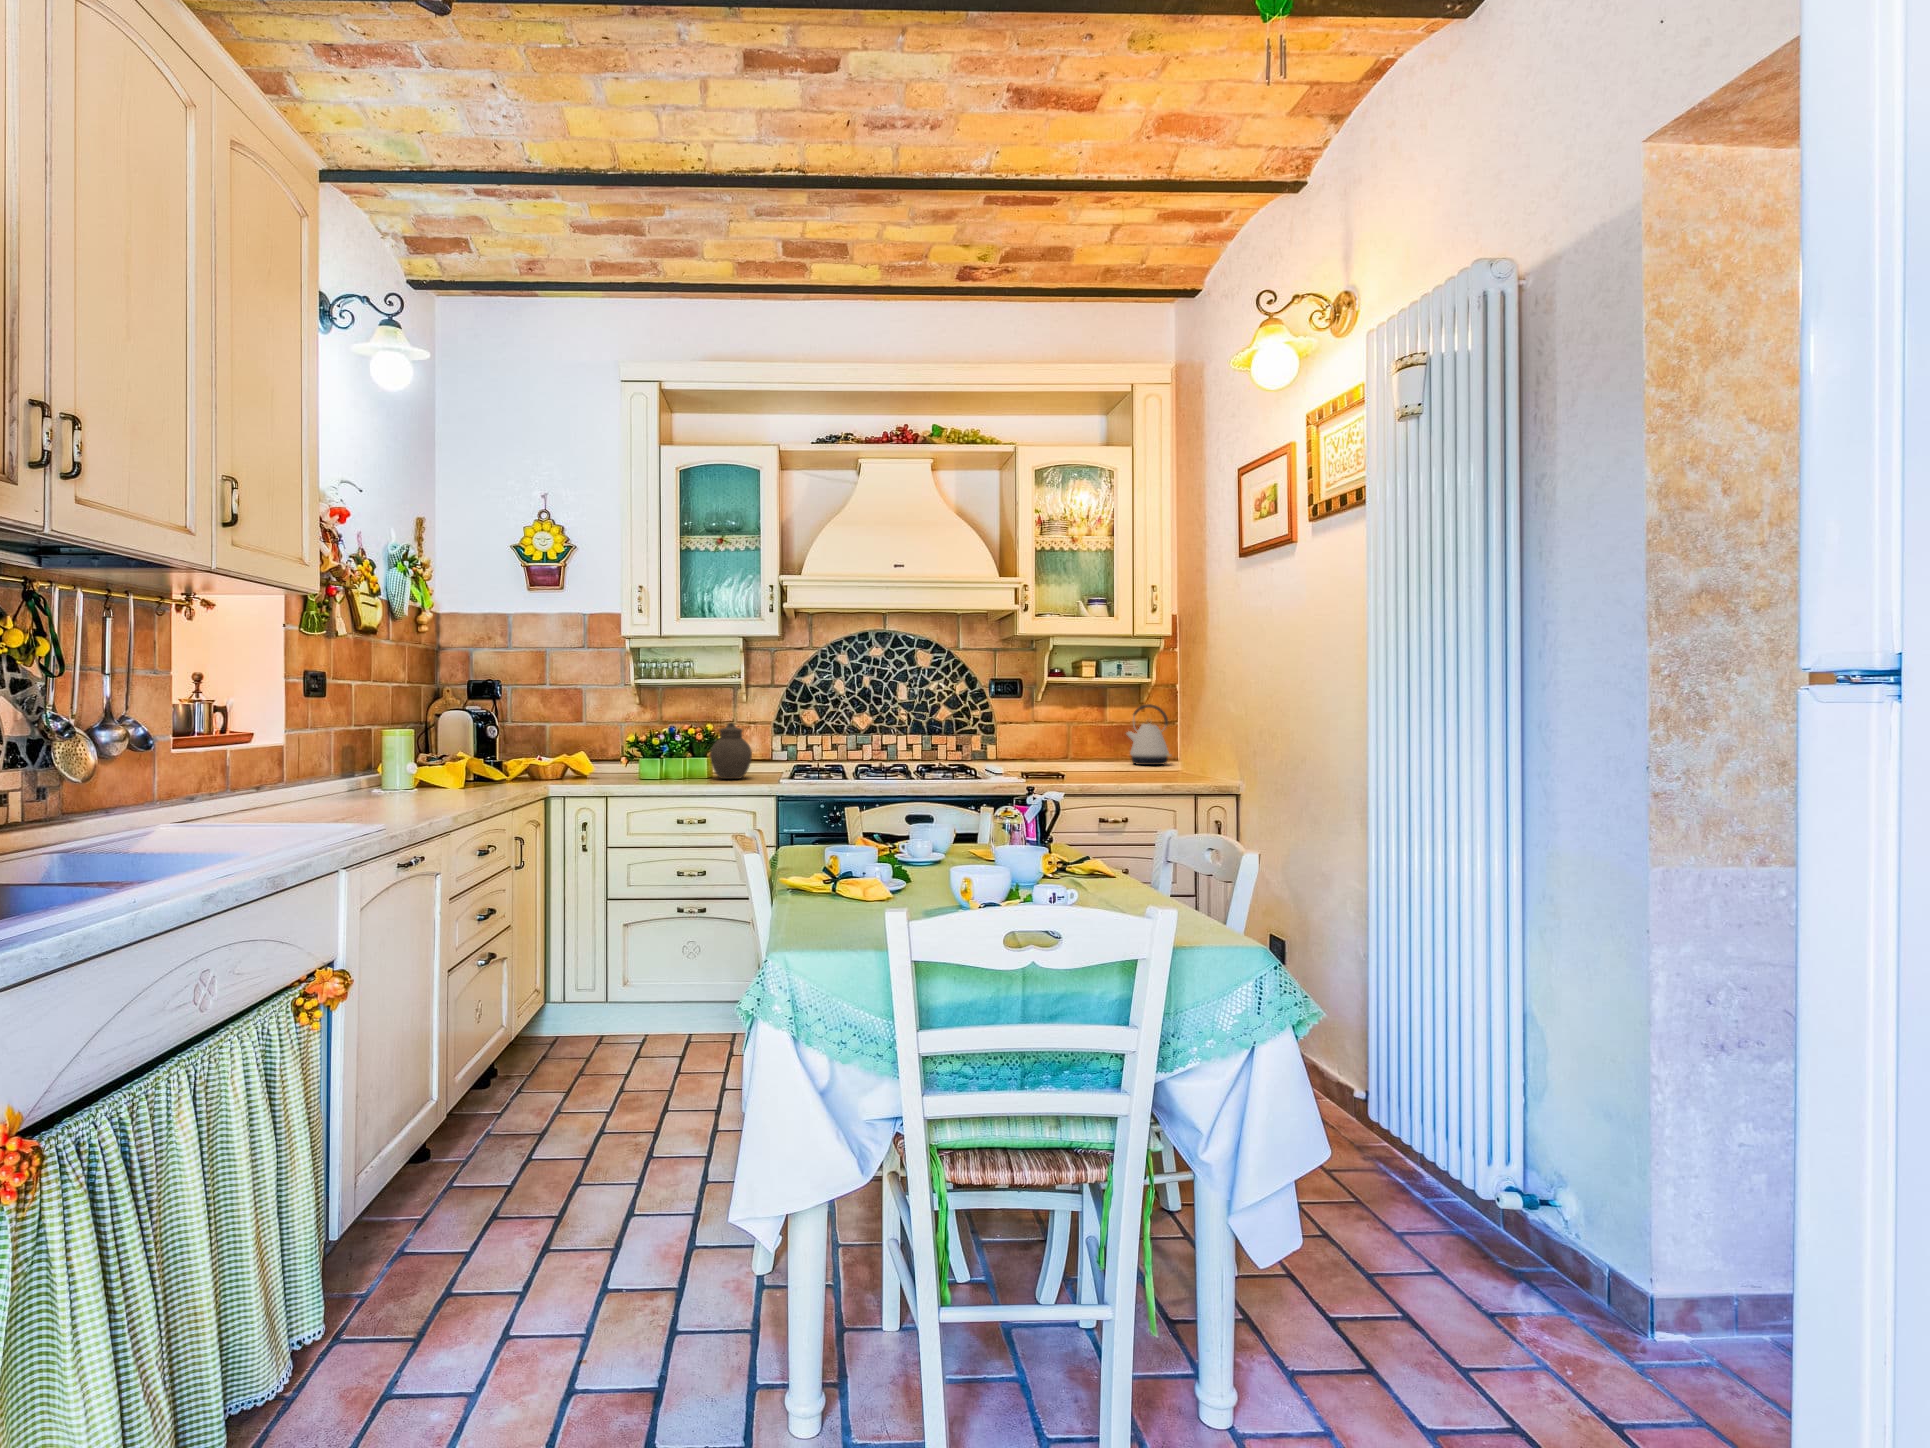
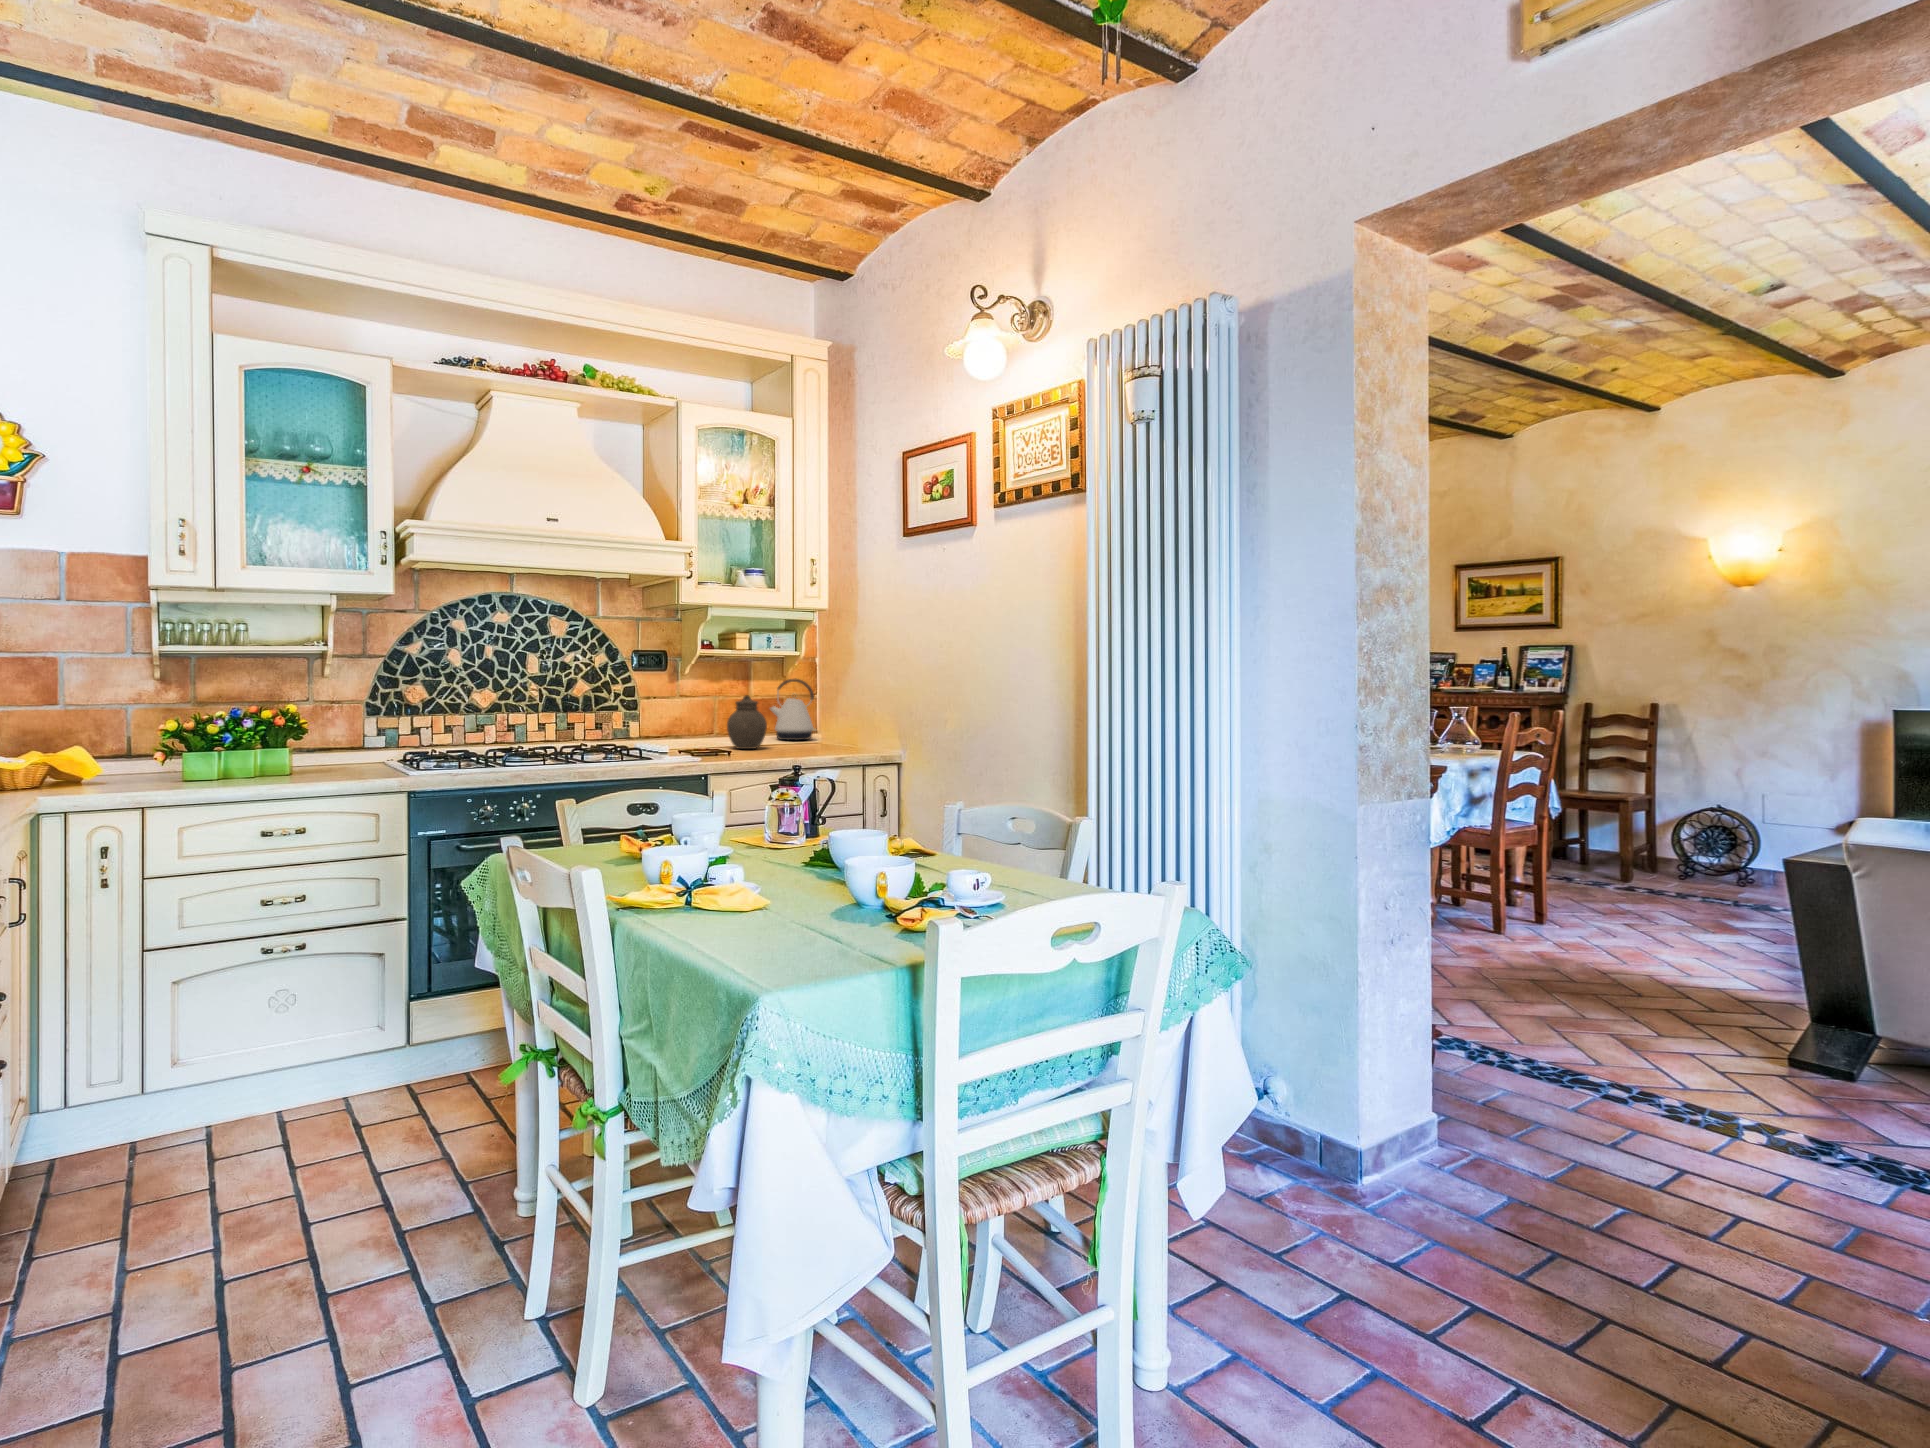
jar: present [710,723,752,779] -> present [727,695,767,749]

